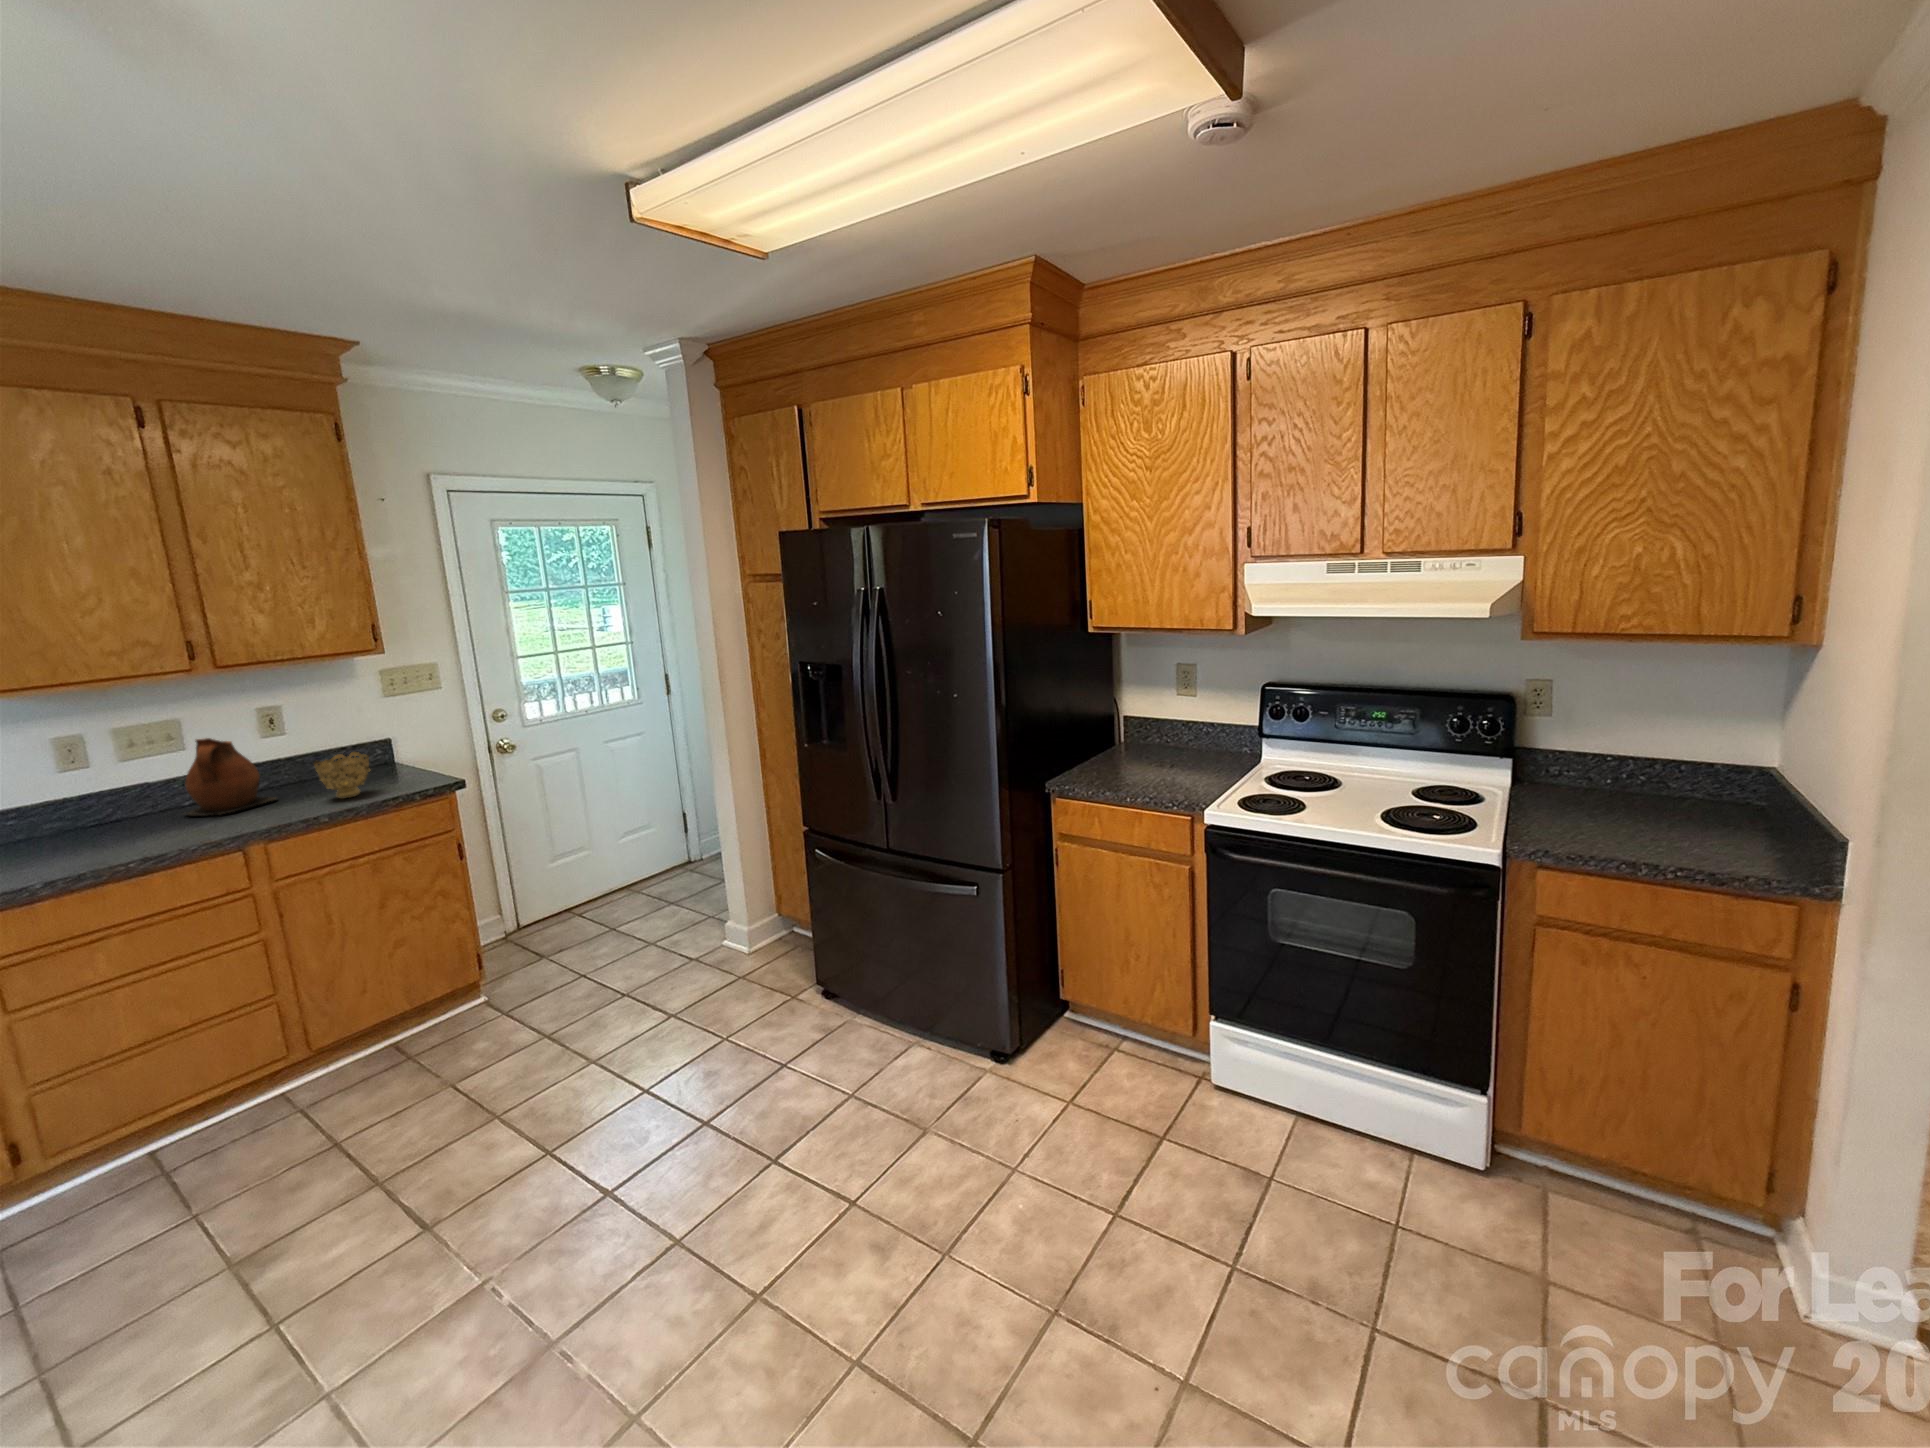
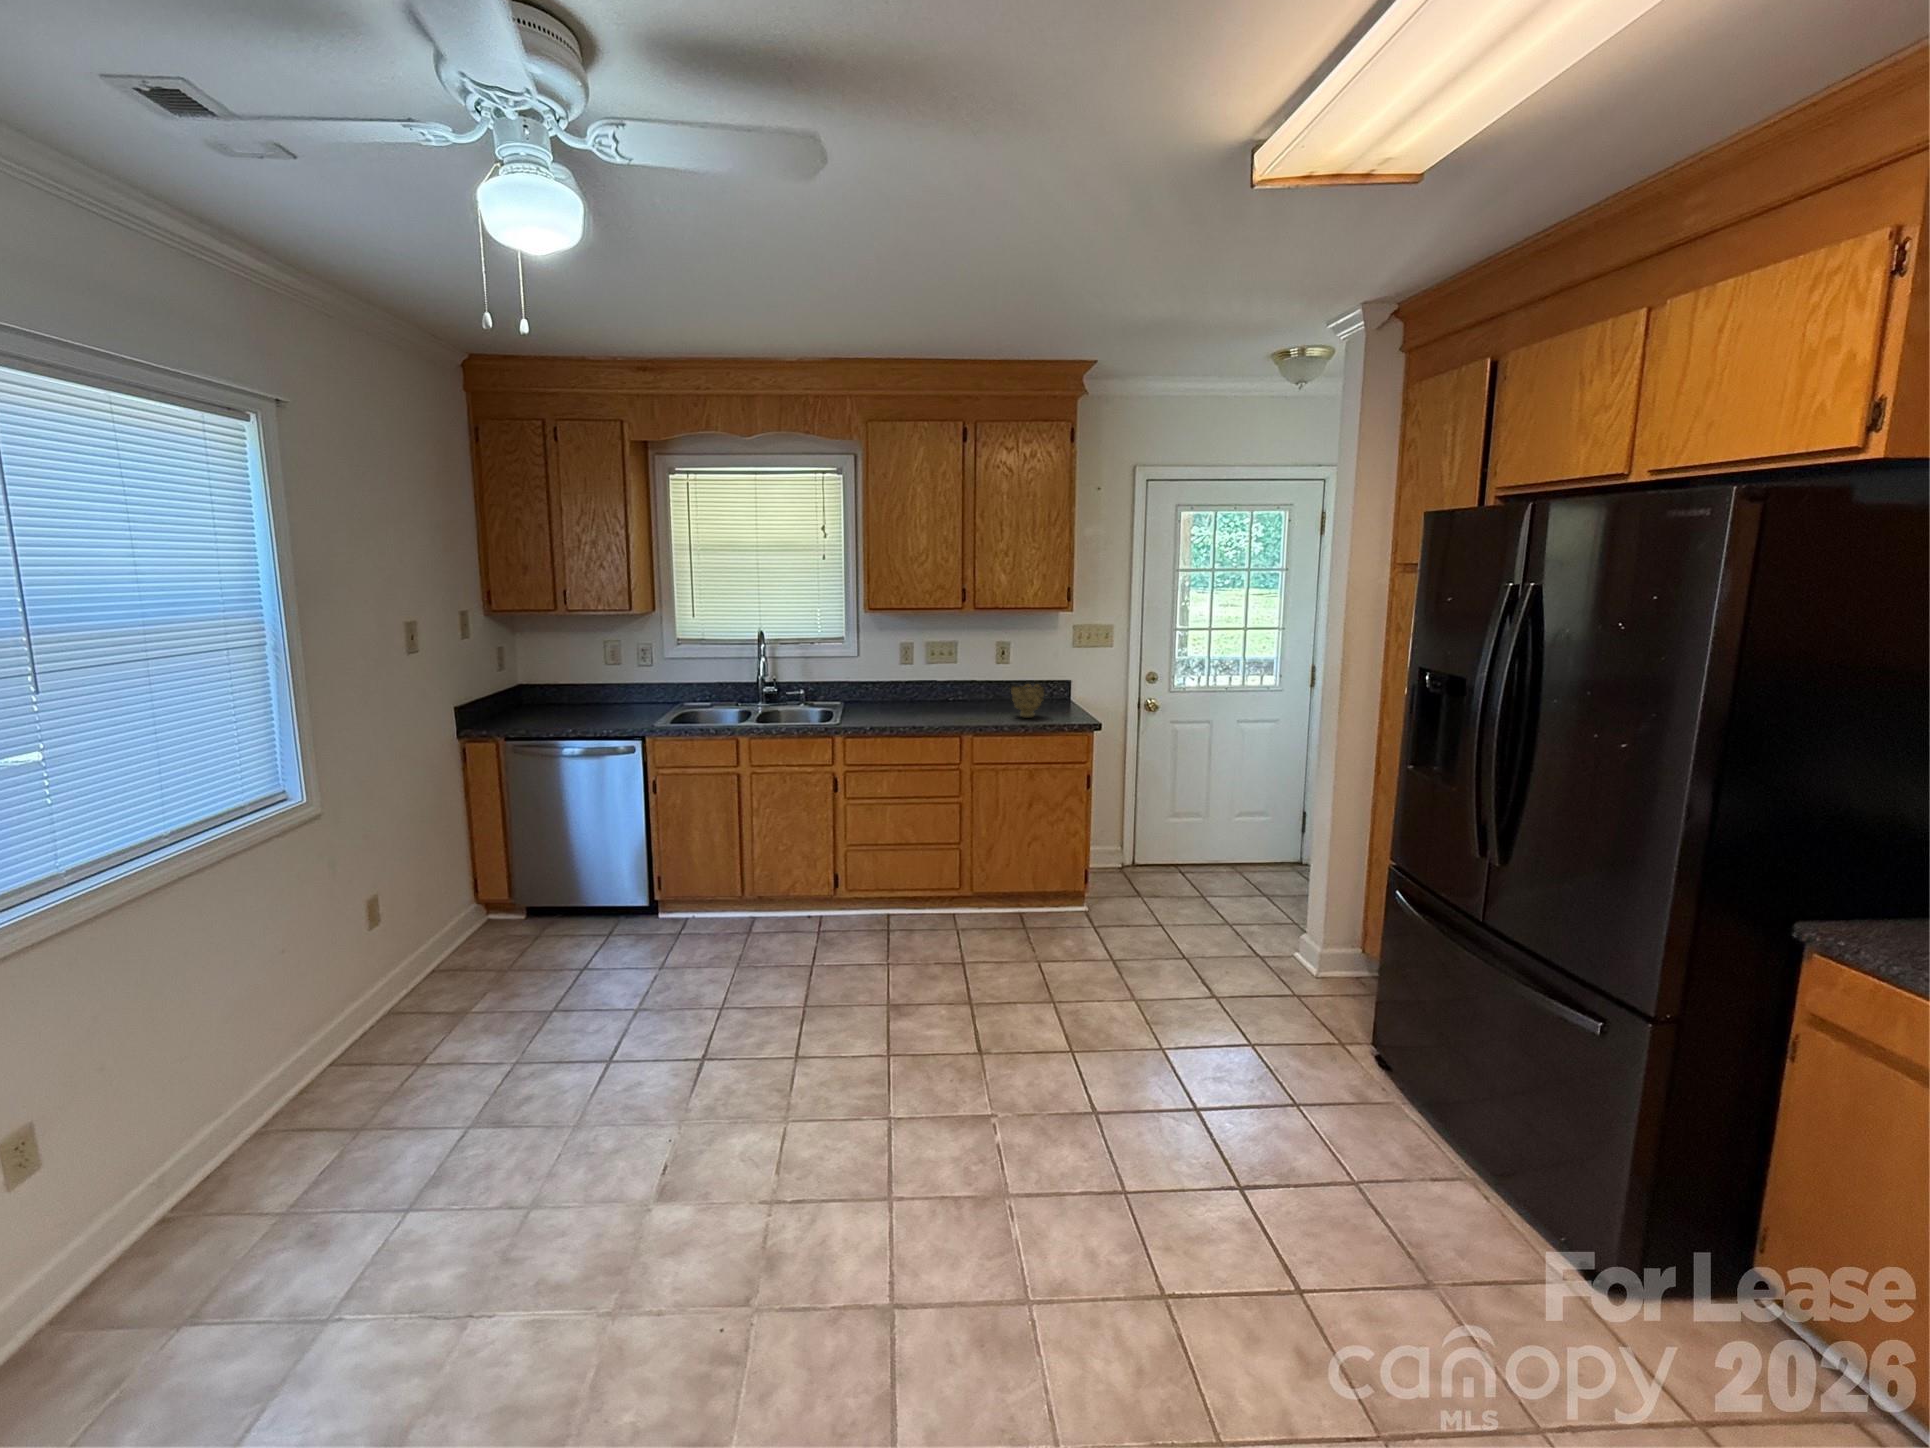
ceramic pitcher: present [185,738,276,815] -> none [942,656,992,710]

